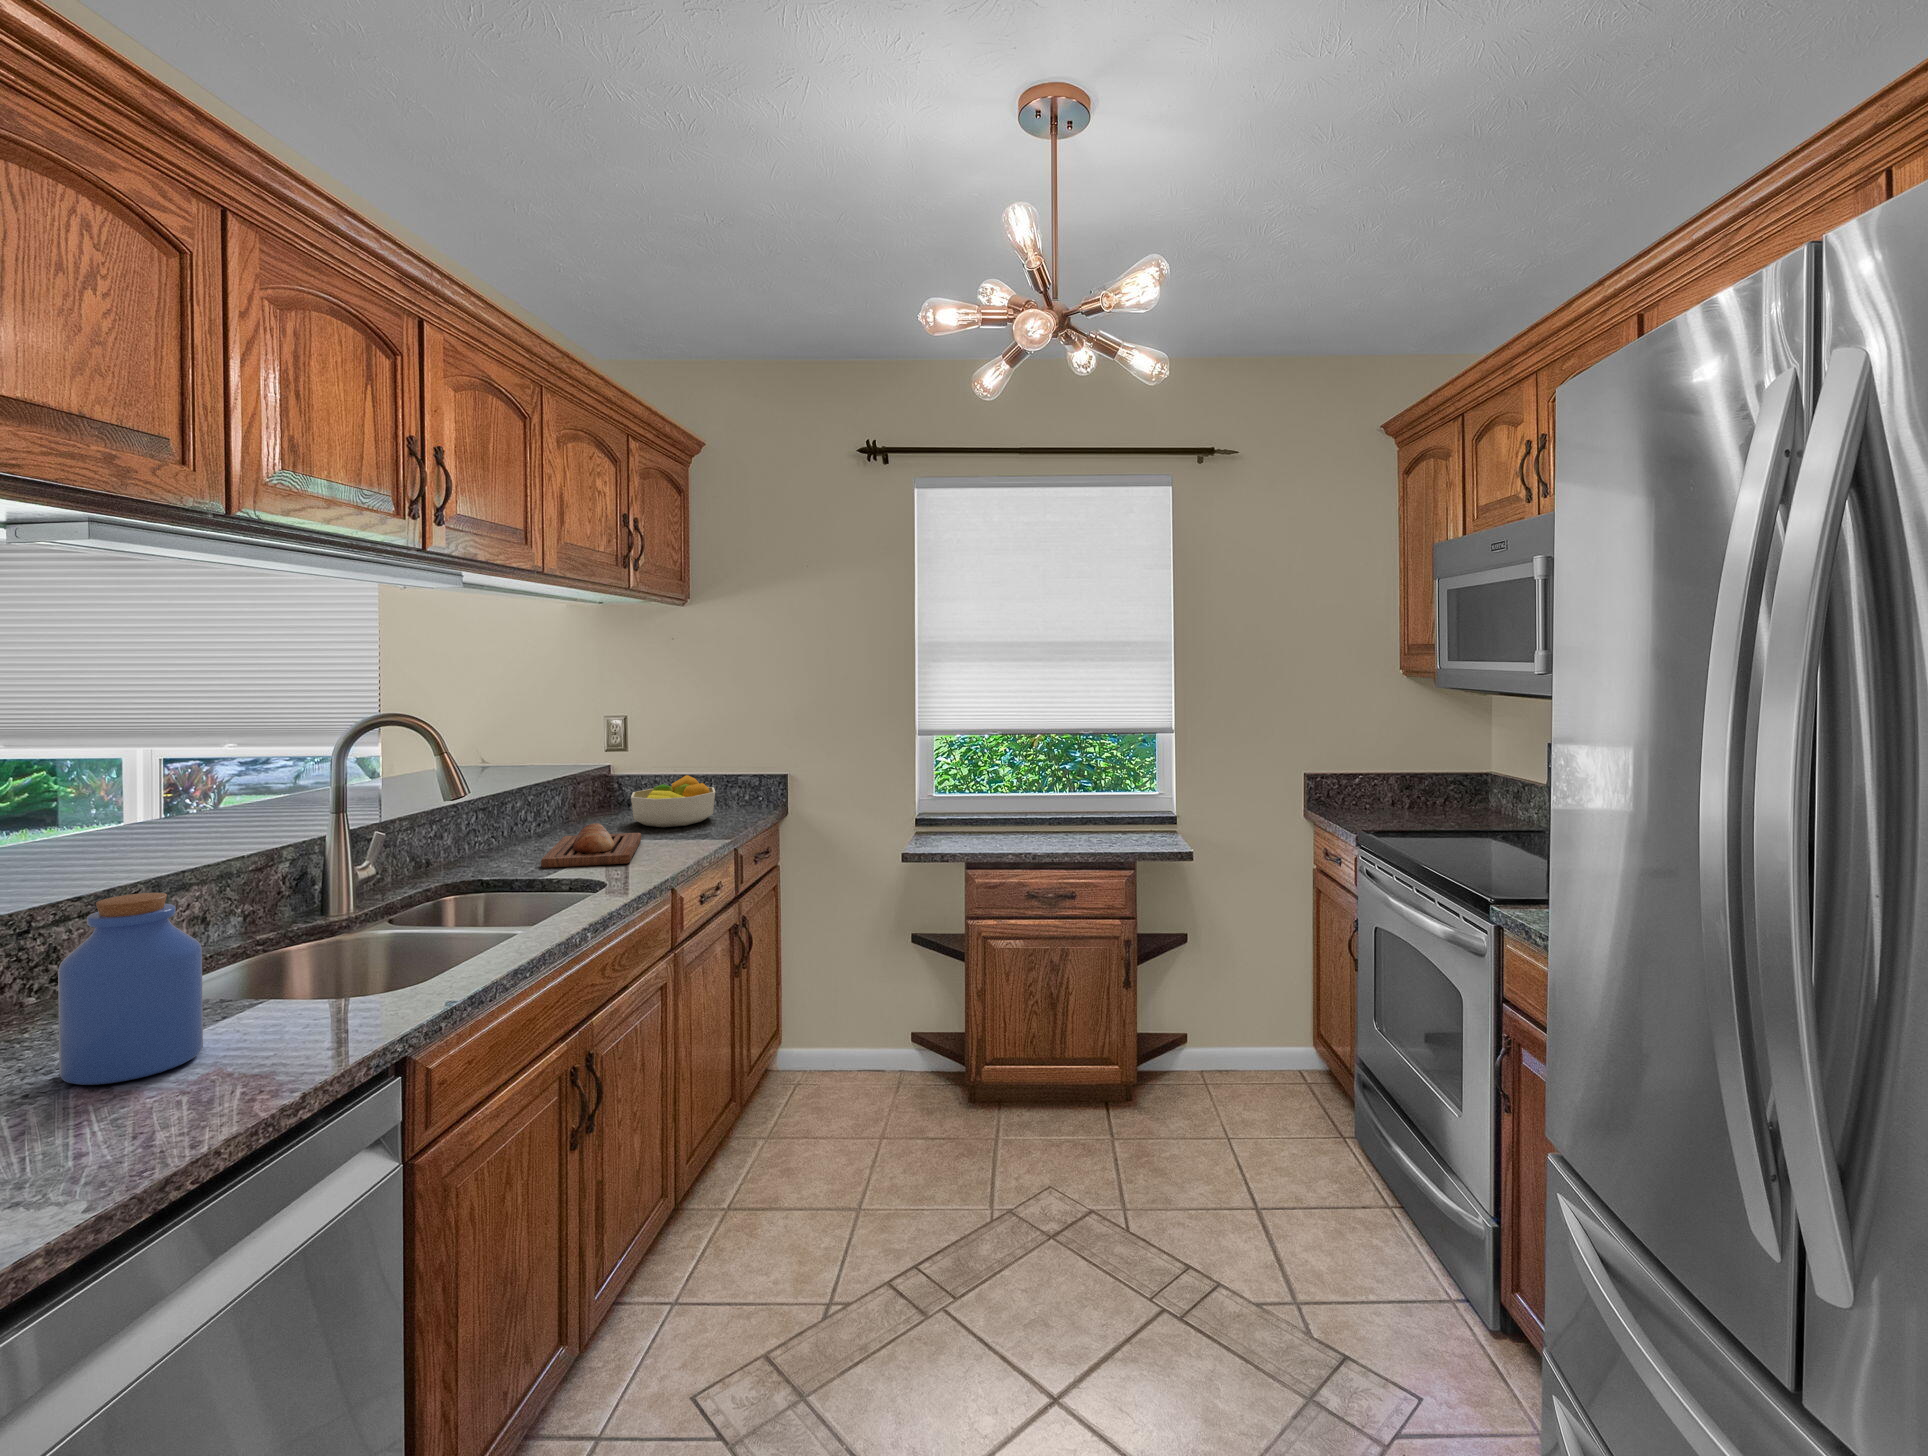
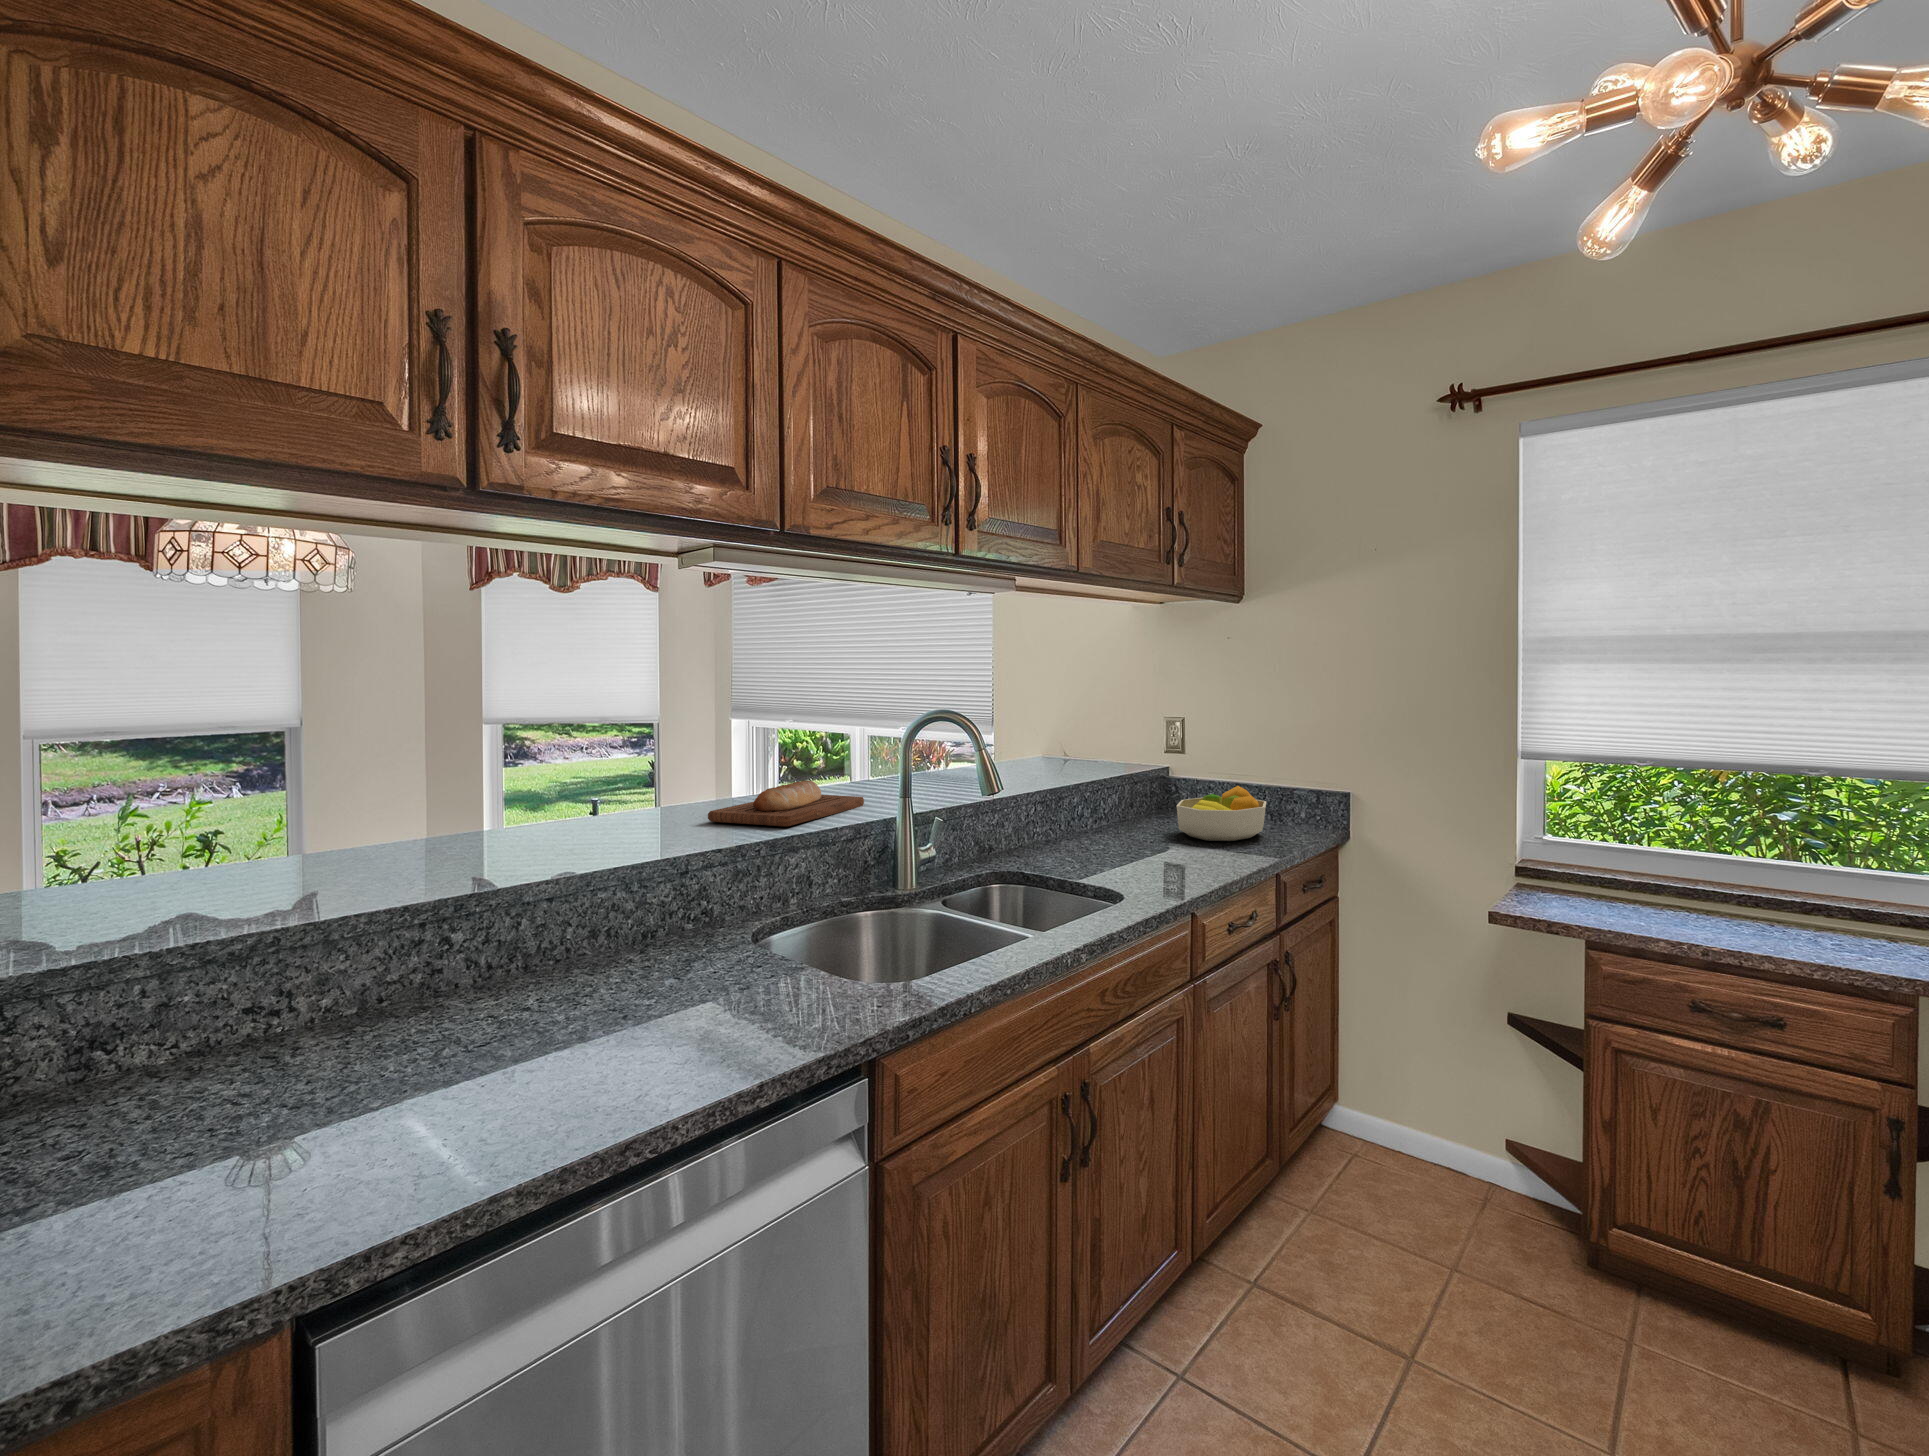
bread loaf: present [541,823,641,868] -> present [708,781,864,826]
jar: present [58,893,203,1085] -> none [626,868,723,1032]

